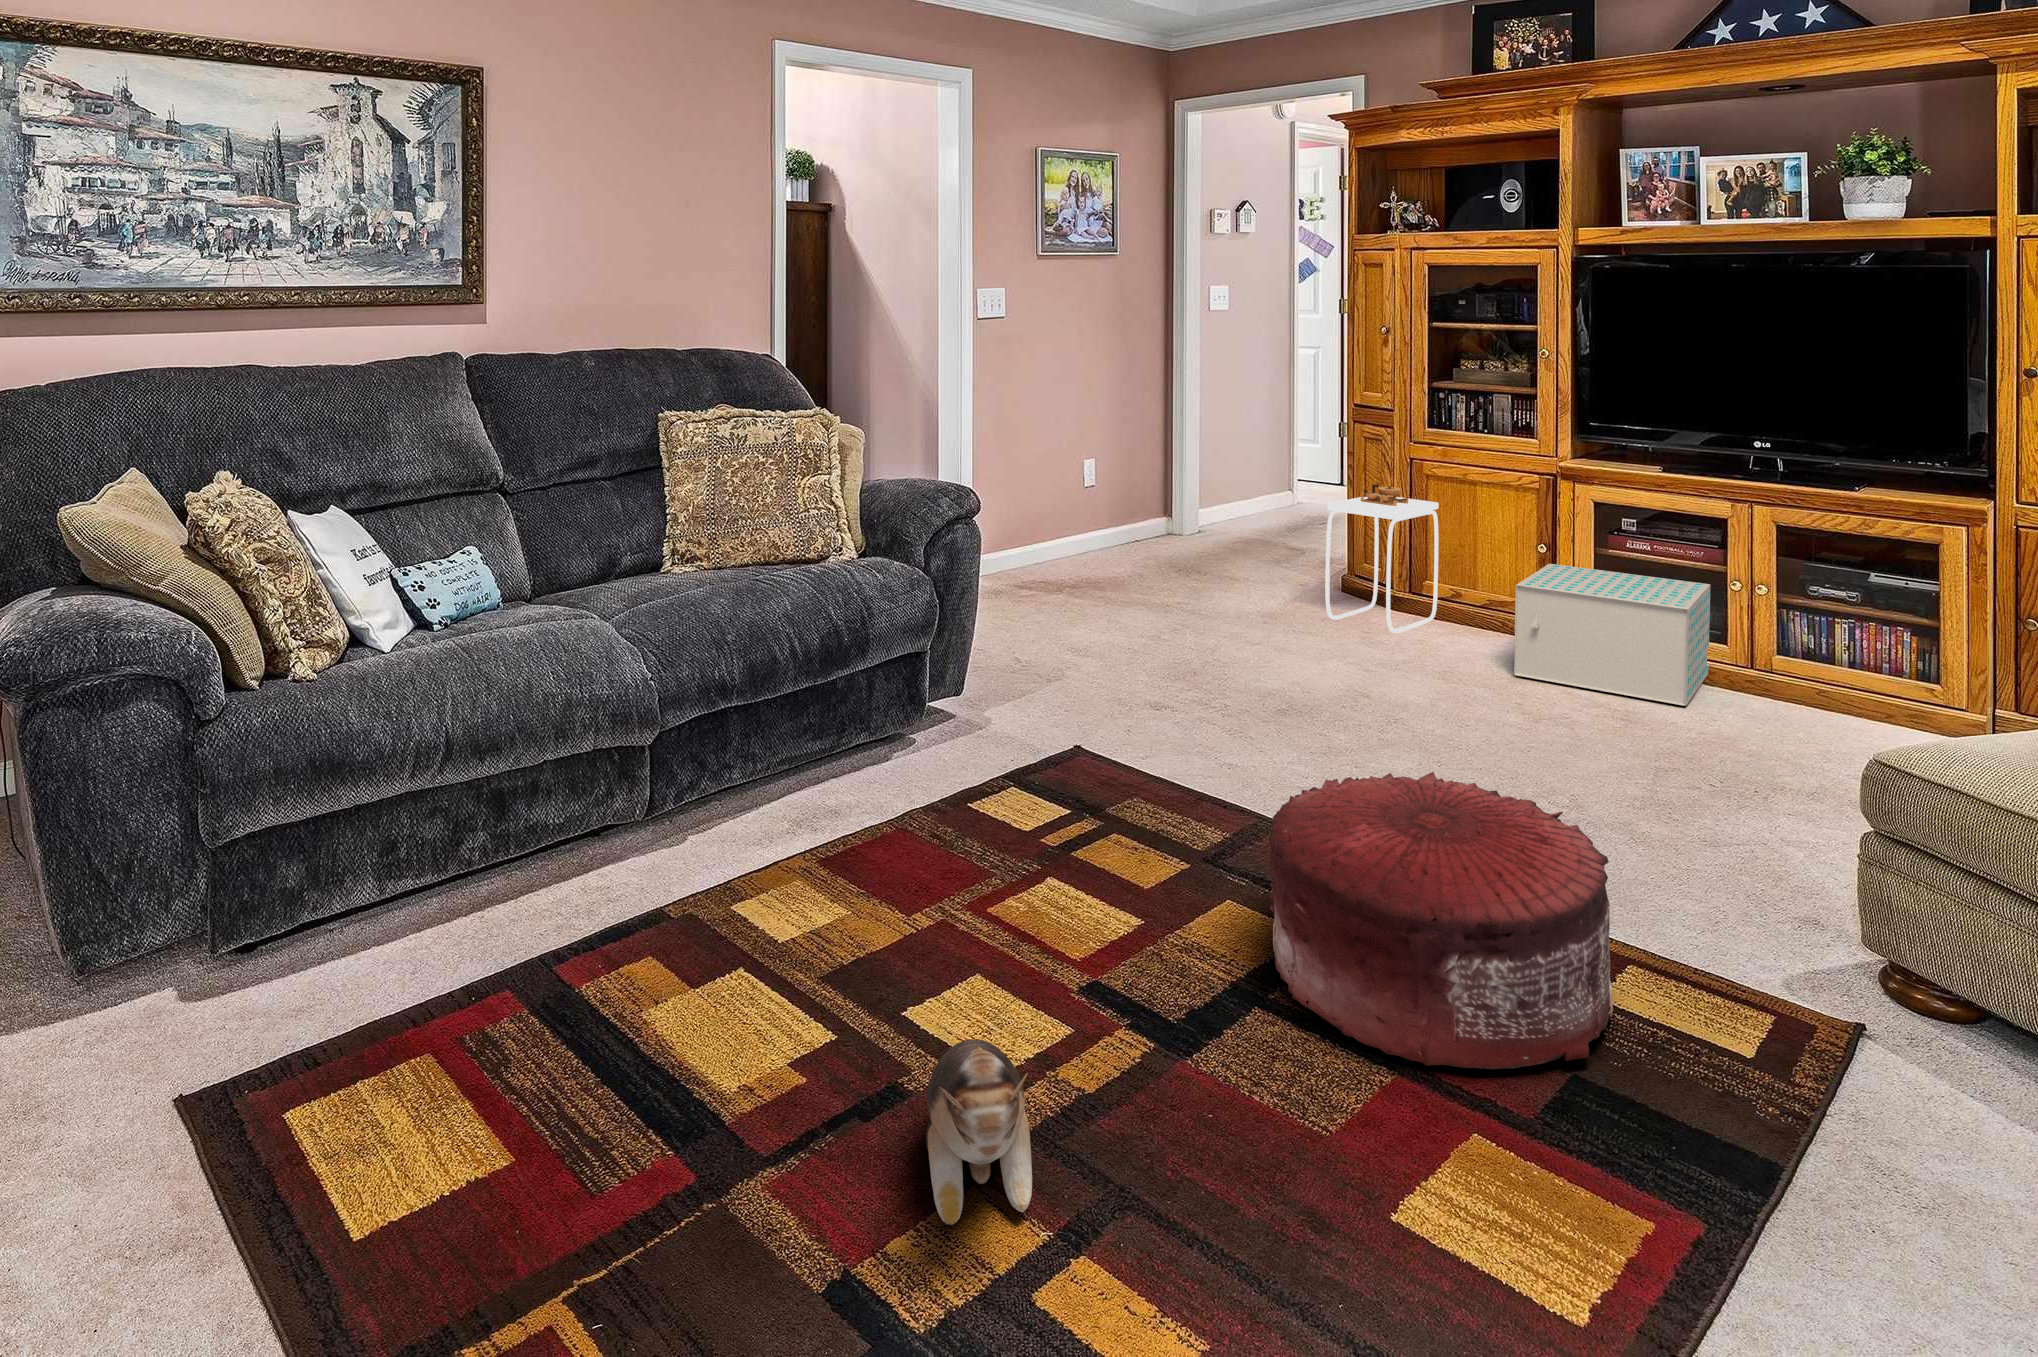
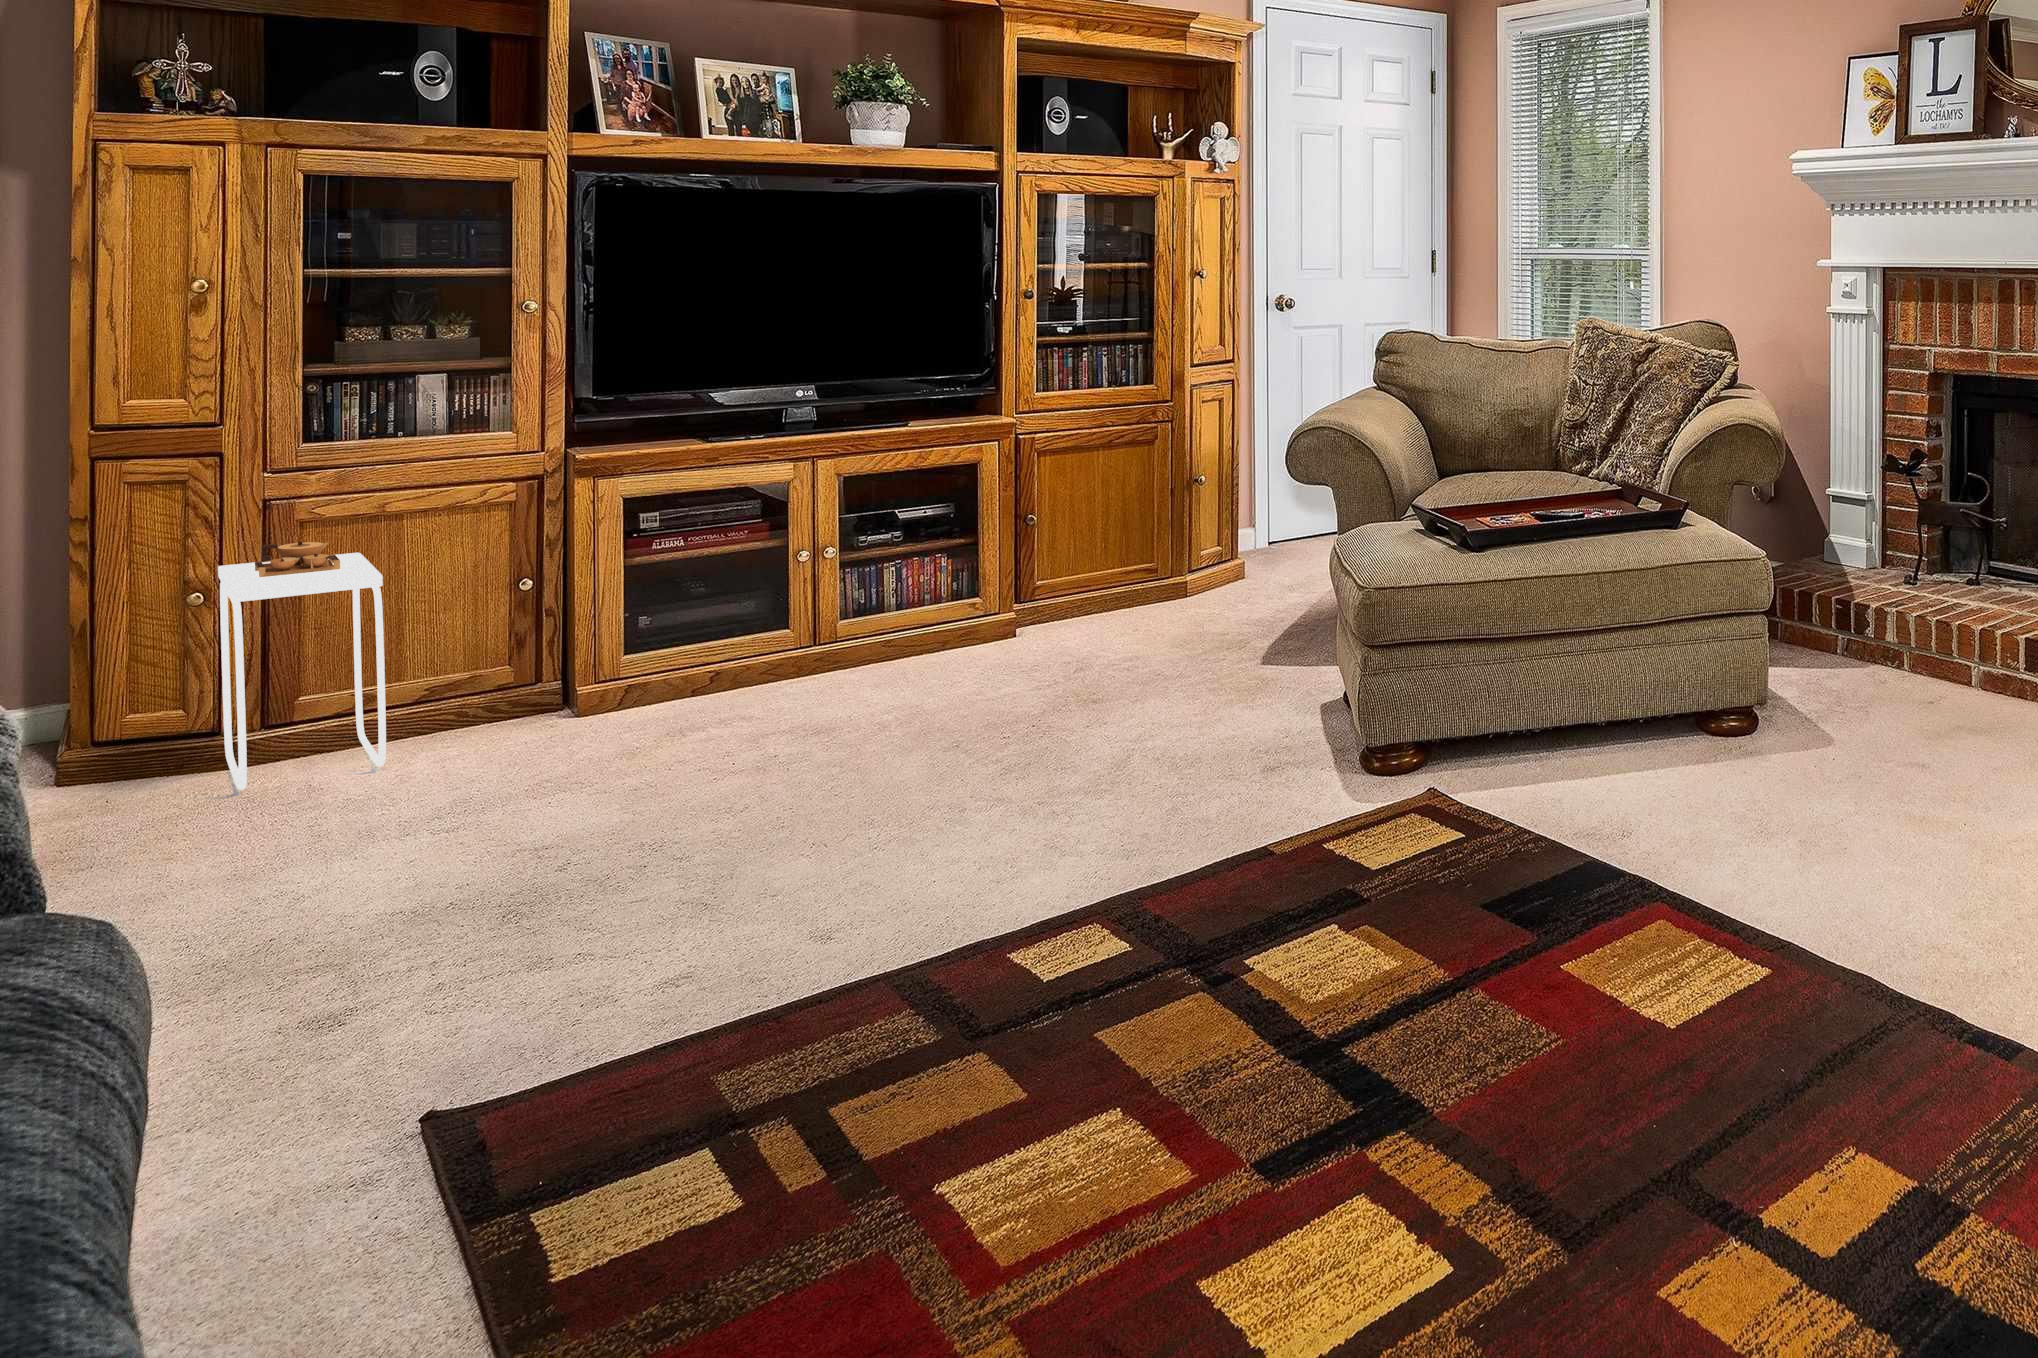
storage box: present [1514,564,1710,706] -> none [575,566,844,740]
pouf: present [1269,772,1613,1069] -> none [1191,725,1510,984]
plush toy: present [926,1039,1032,1225] -> none [1483,984,1821,1212]

